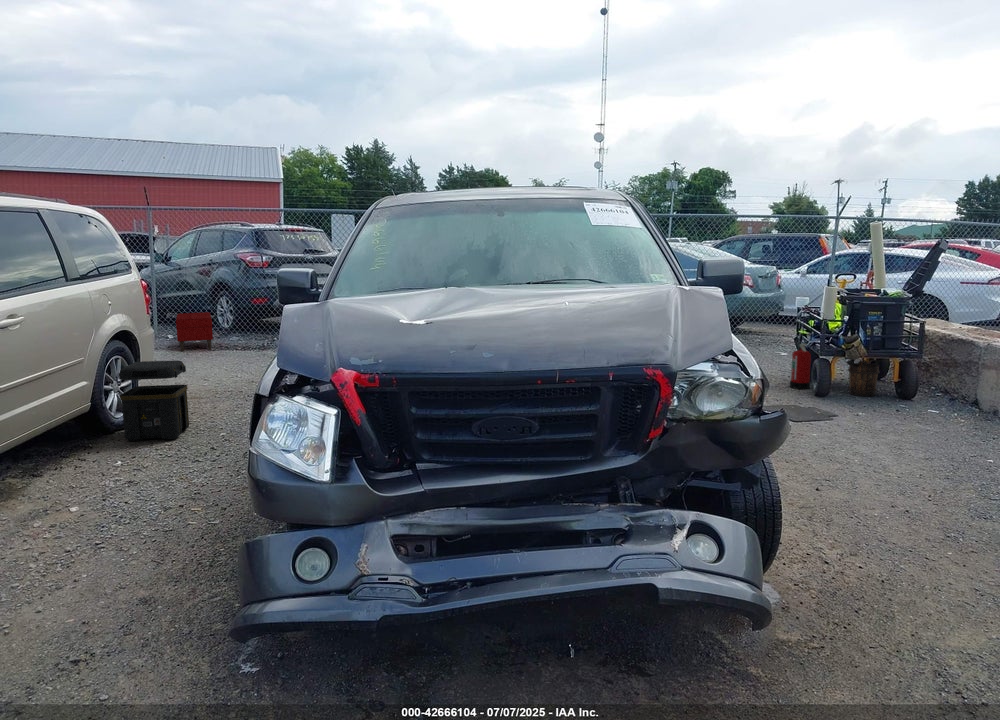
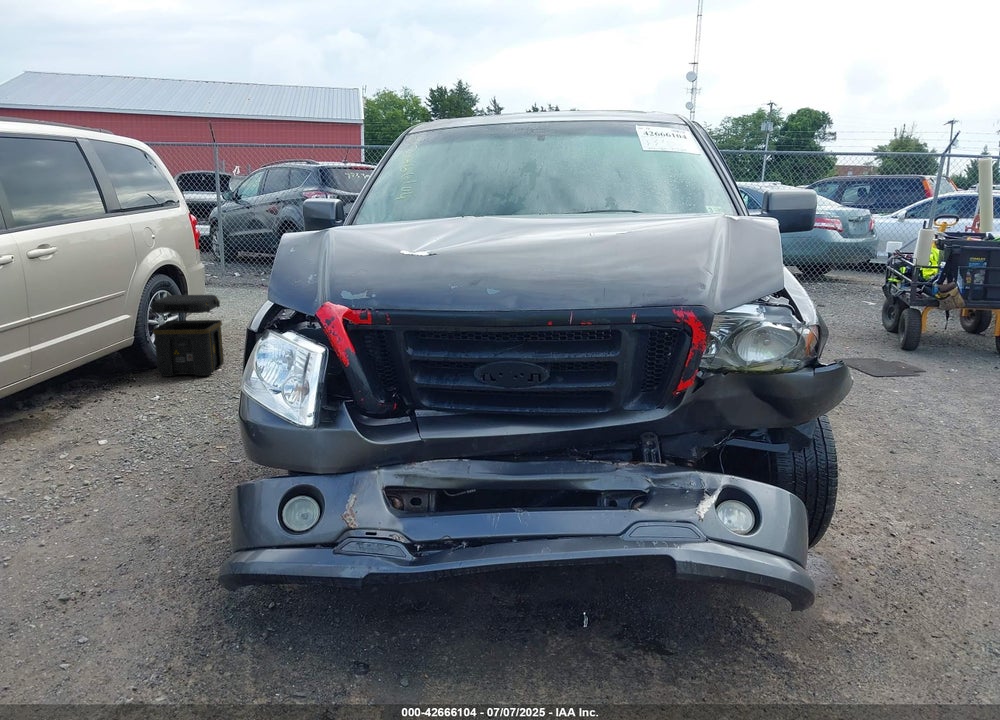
bench: present [176,312,213,352] -> none [224,248,261,287]
fire extinguisher: present [790,344,811,389] -> none [874,293,900,344]
bucket: present [846,360,880,397] -> none [930,302,979,354]

